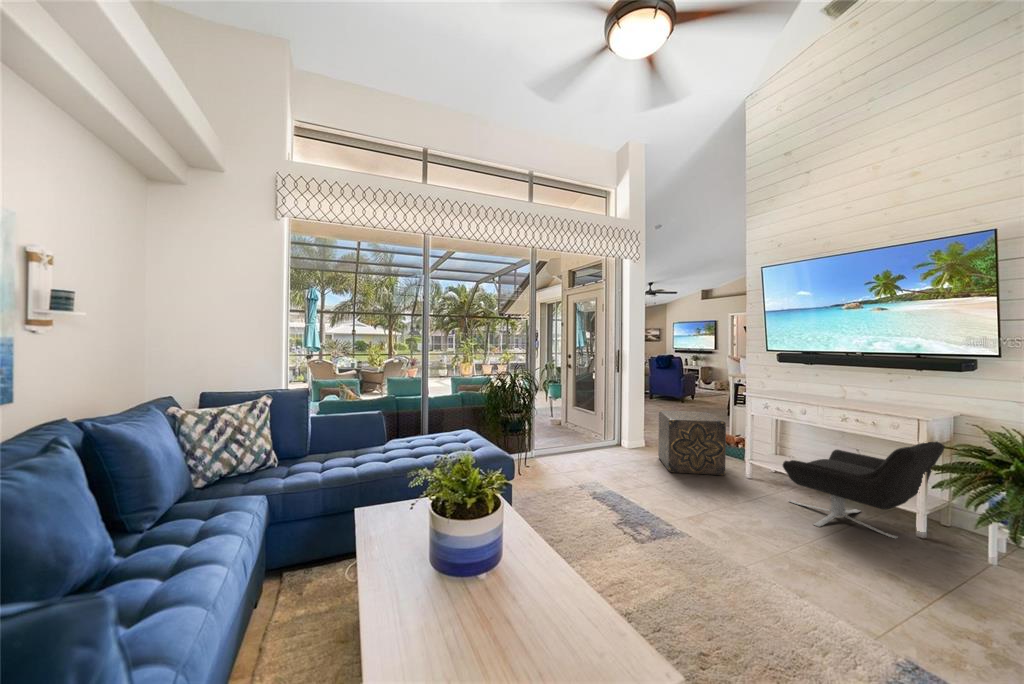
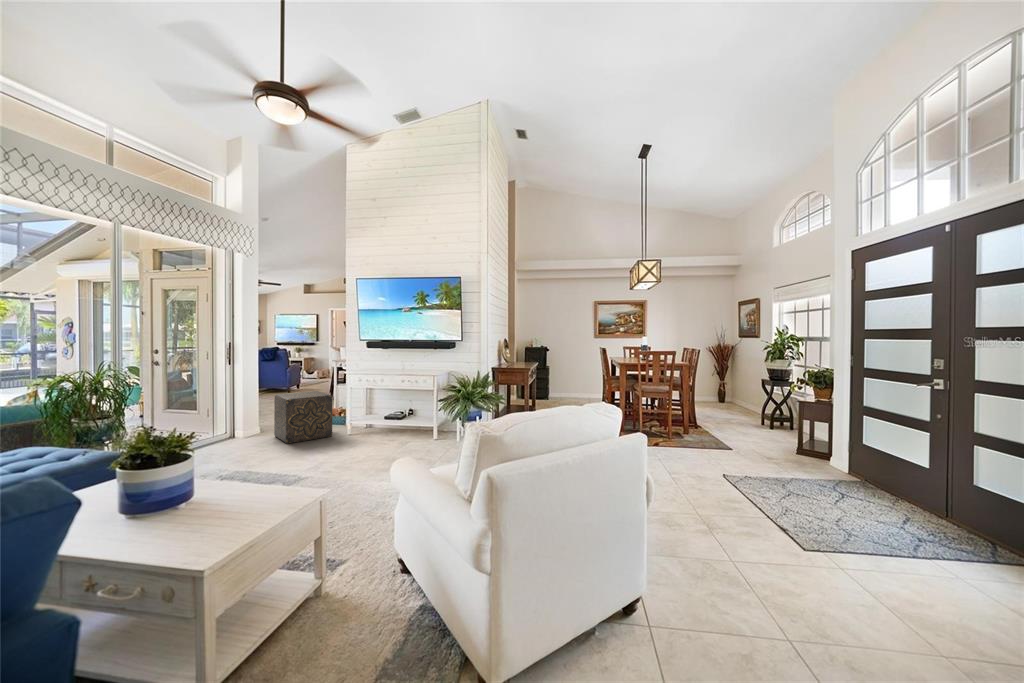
lounge chair: present [783,442,944,538] -> none [370,387,445,449]

